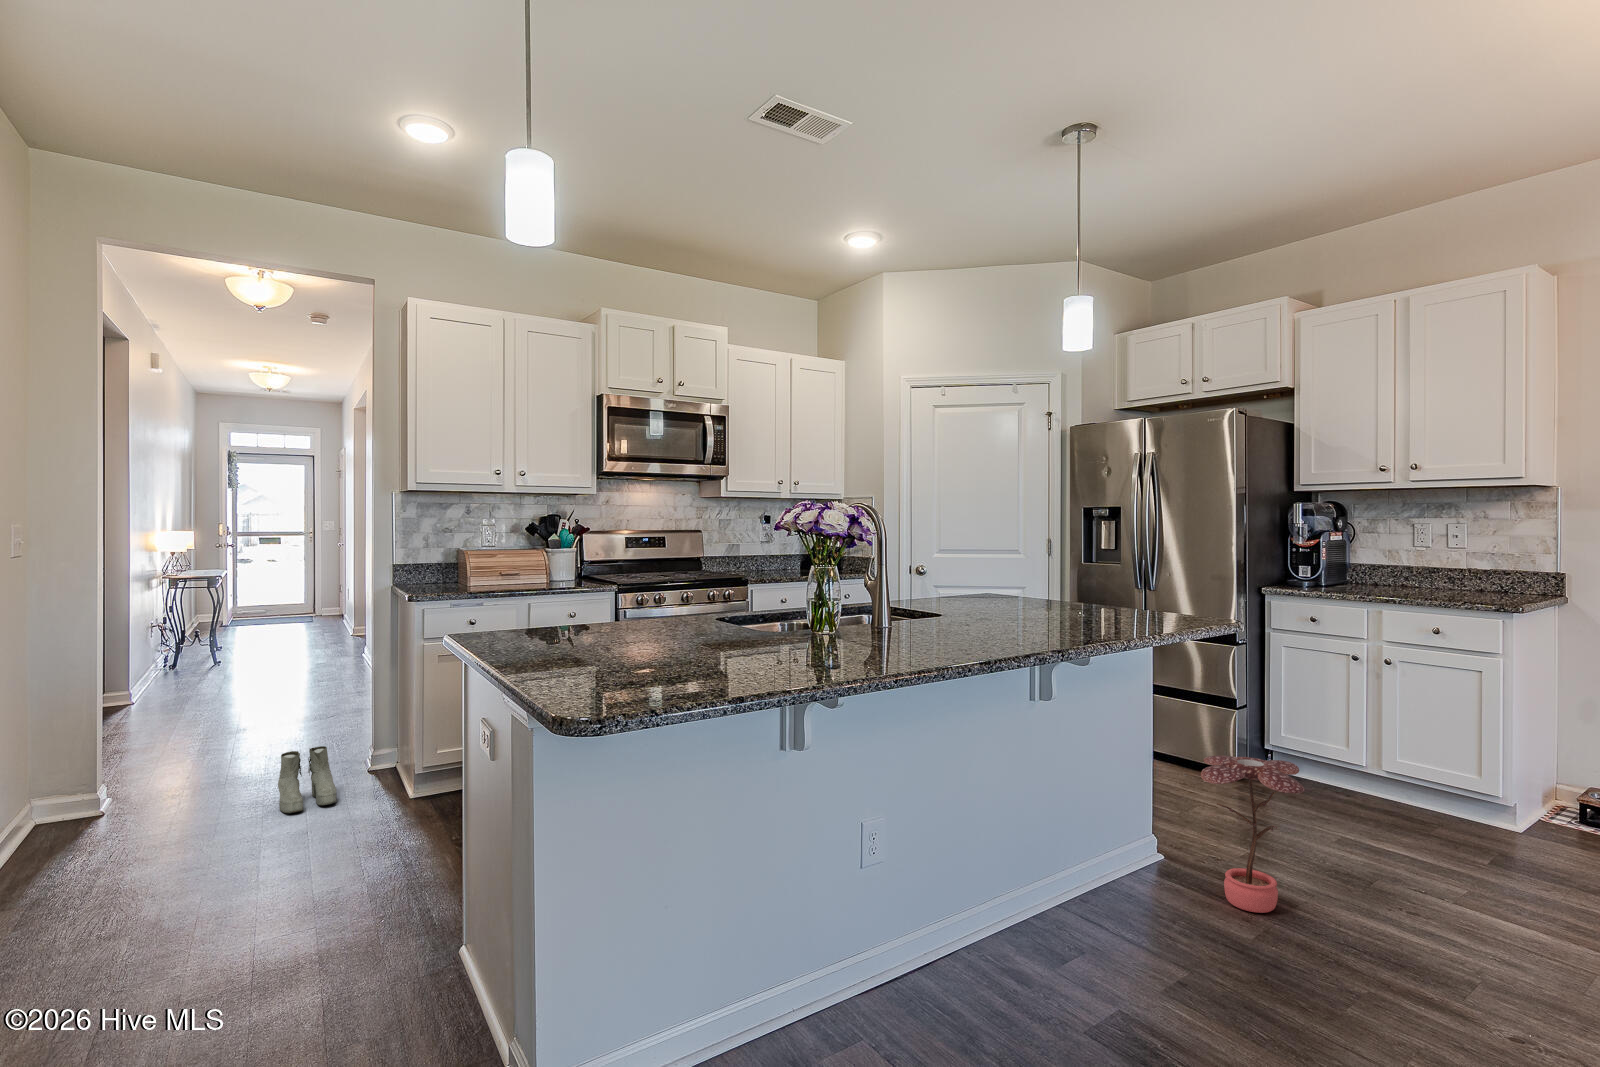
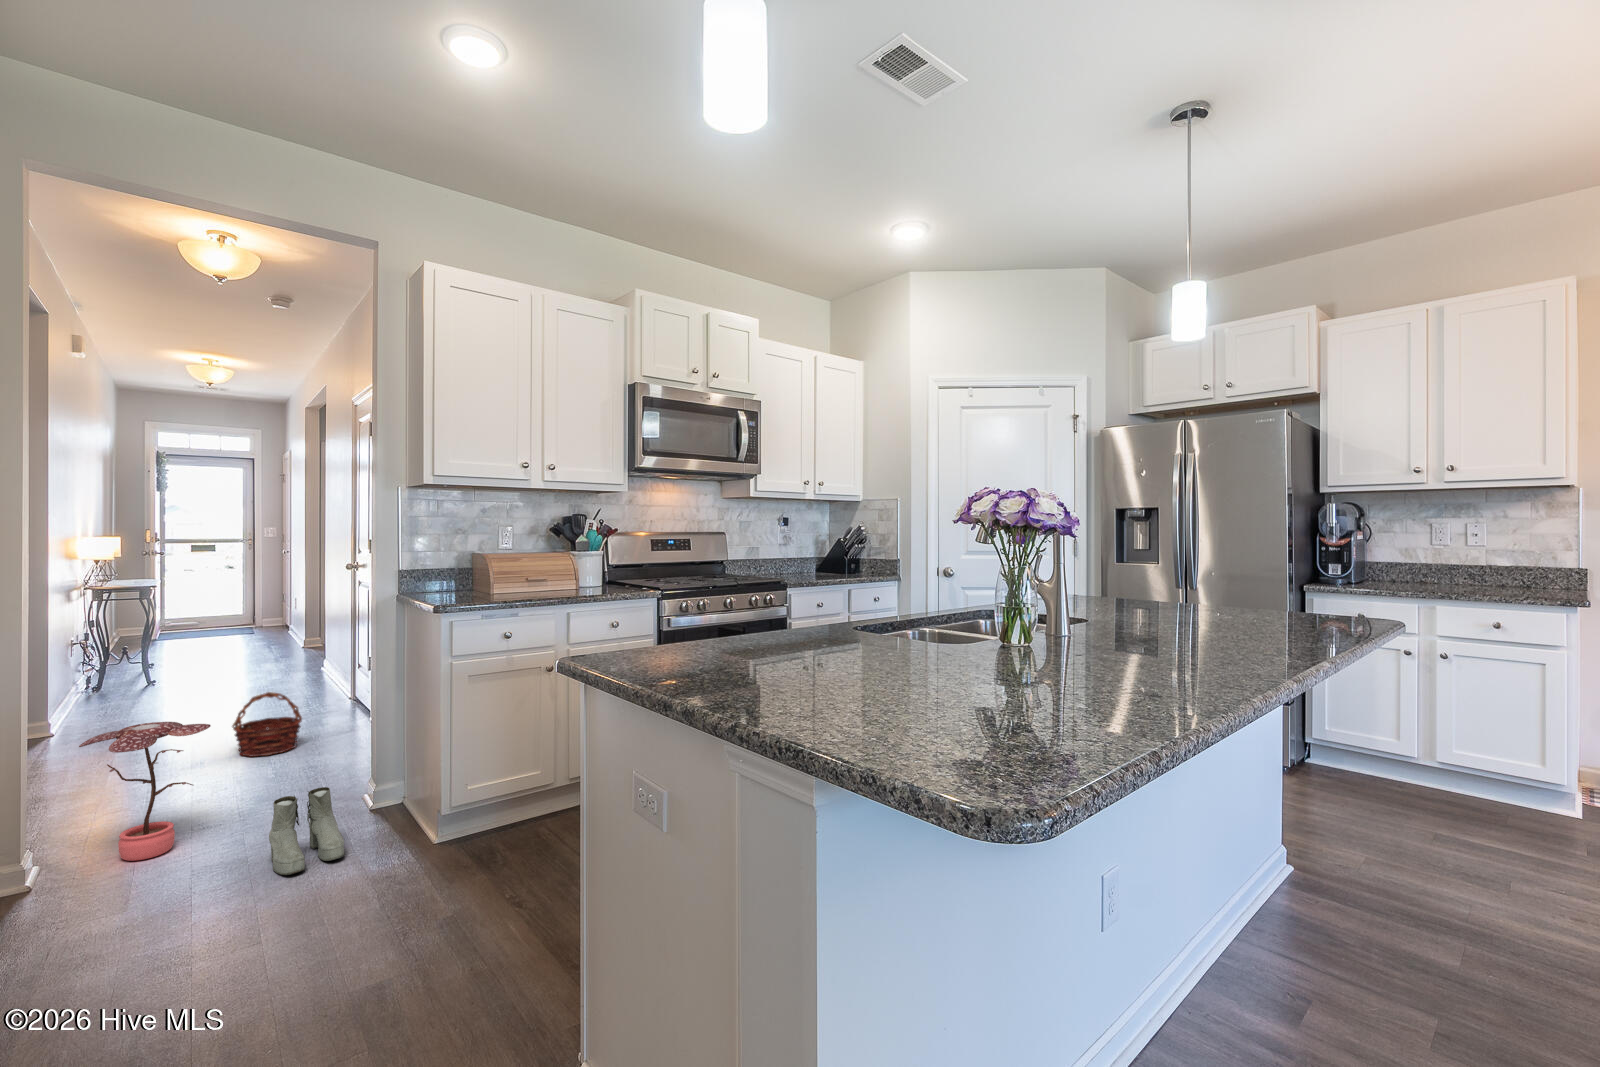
basket: none [269,671,328,727] -> present [232,692,302,757]
potted plant: present [1201,755,1304,913] -> present [79,722,211,861]

